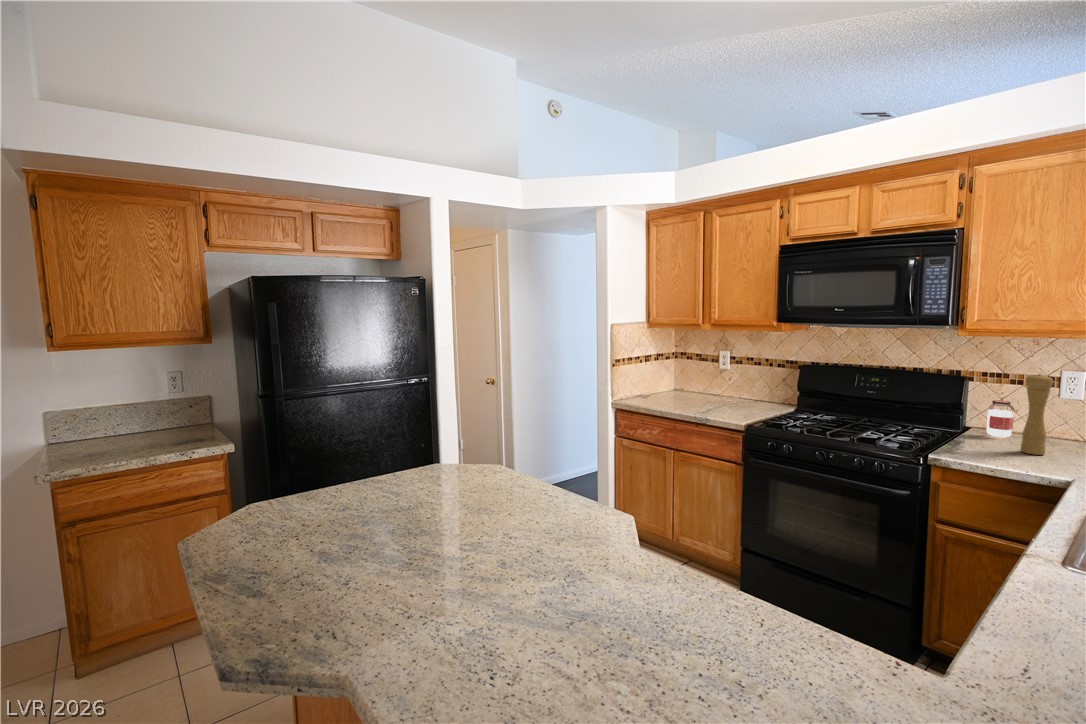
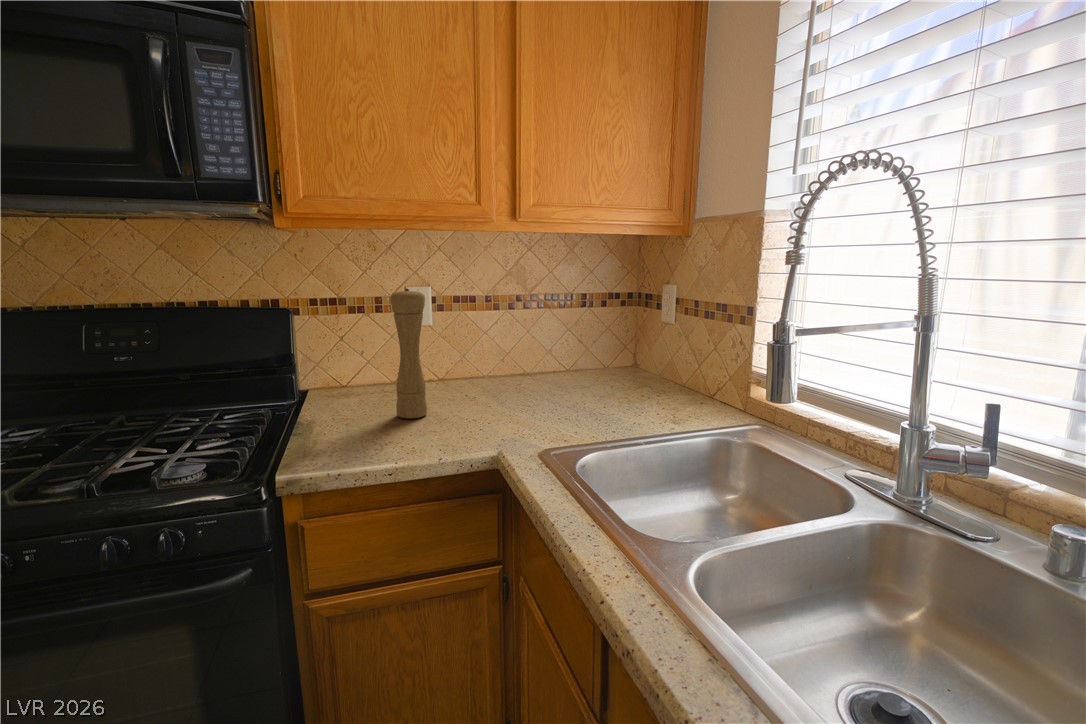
jar: present [987,400,1015,437] -> none [331,340,367,399]

